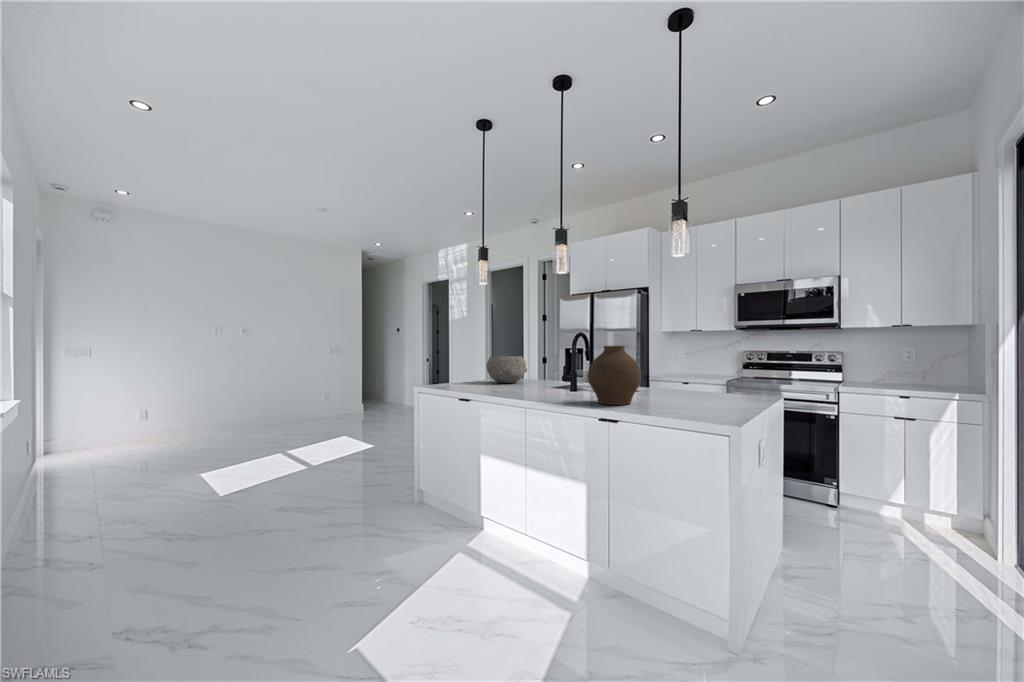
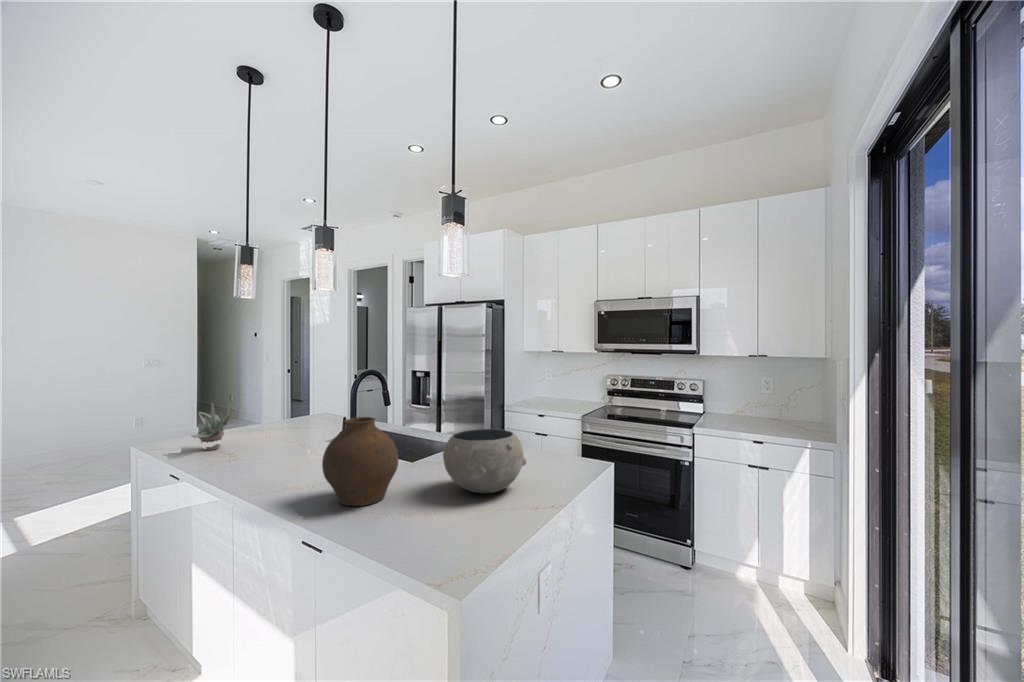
succulent plant: none [444,351,467,387] -> present [191,403,230,450]
ceramic bowl: present [487,356,527,383] -> present [443,429,526,493]

